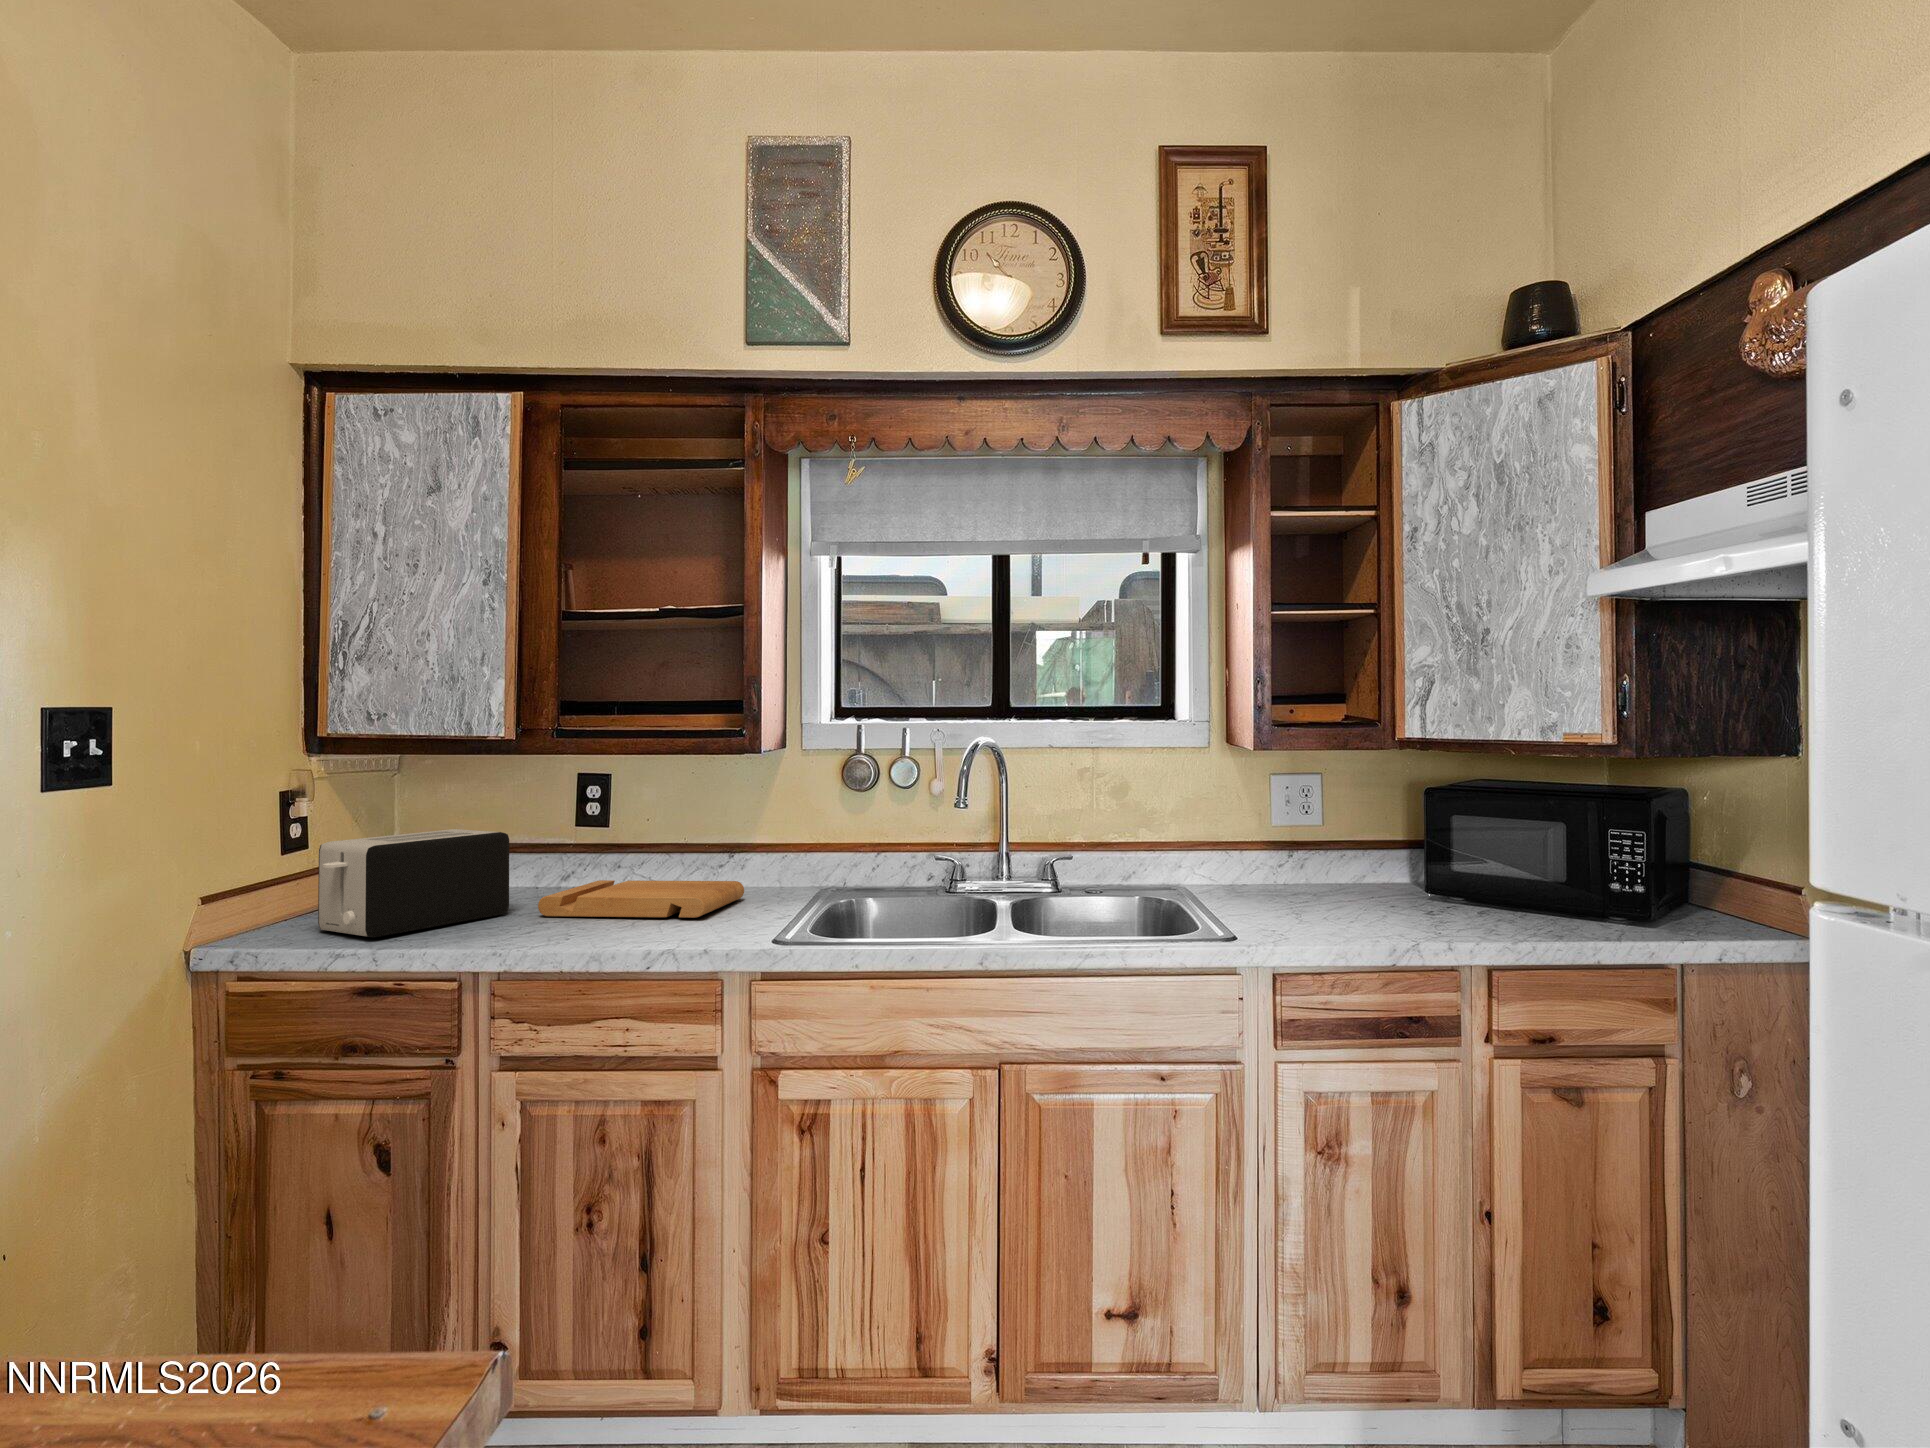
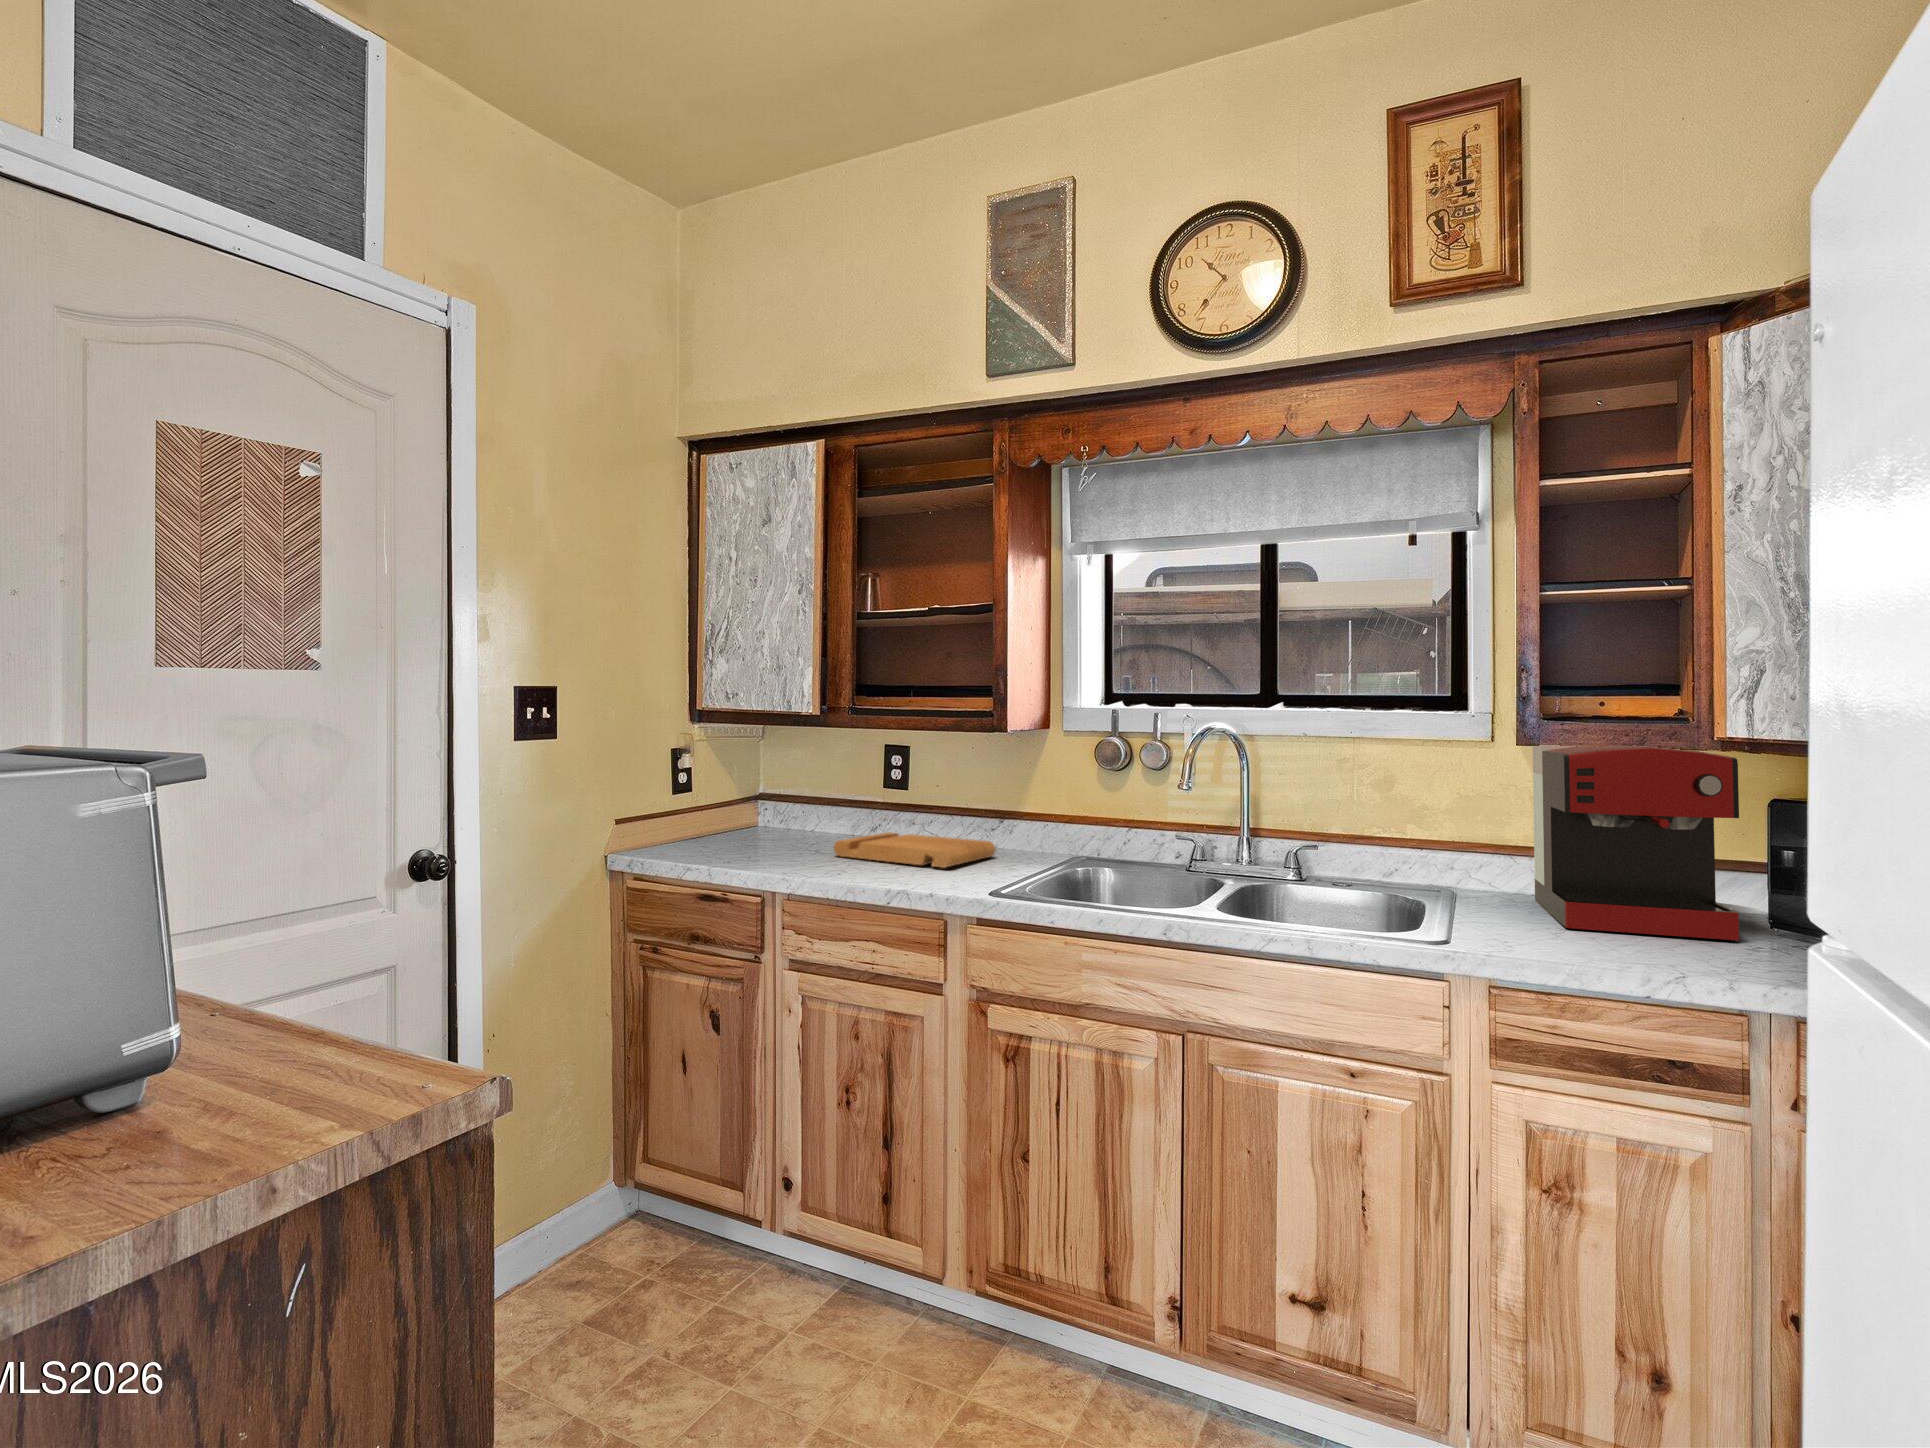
coffee maker: none [1267,737,1432,916] -> present [1533,745,1739,940]
toaster: present [318,829,509,937] -> none [687,784,816,860]

